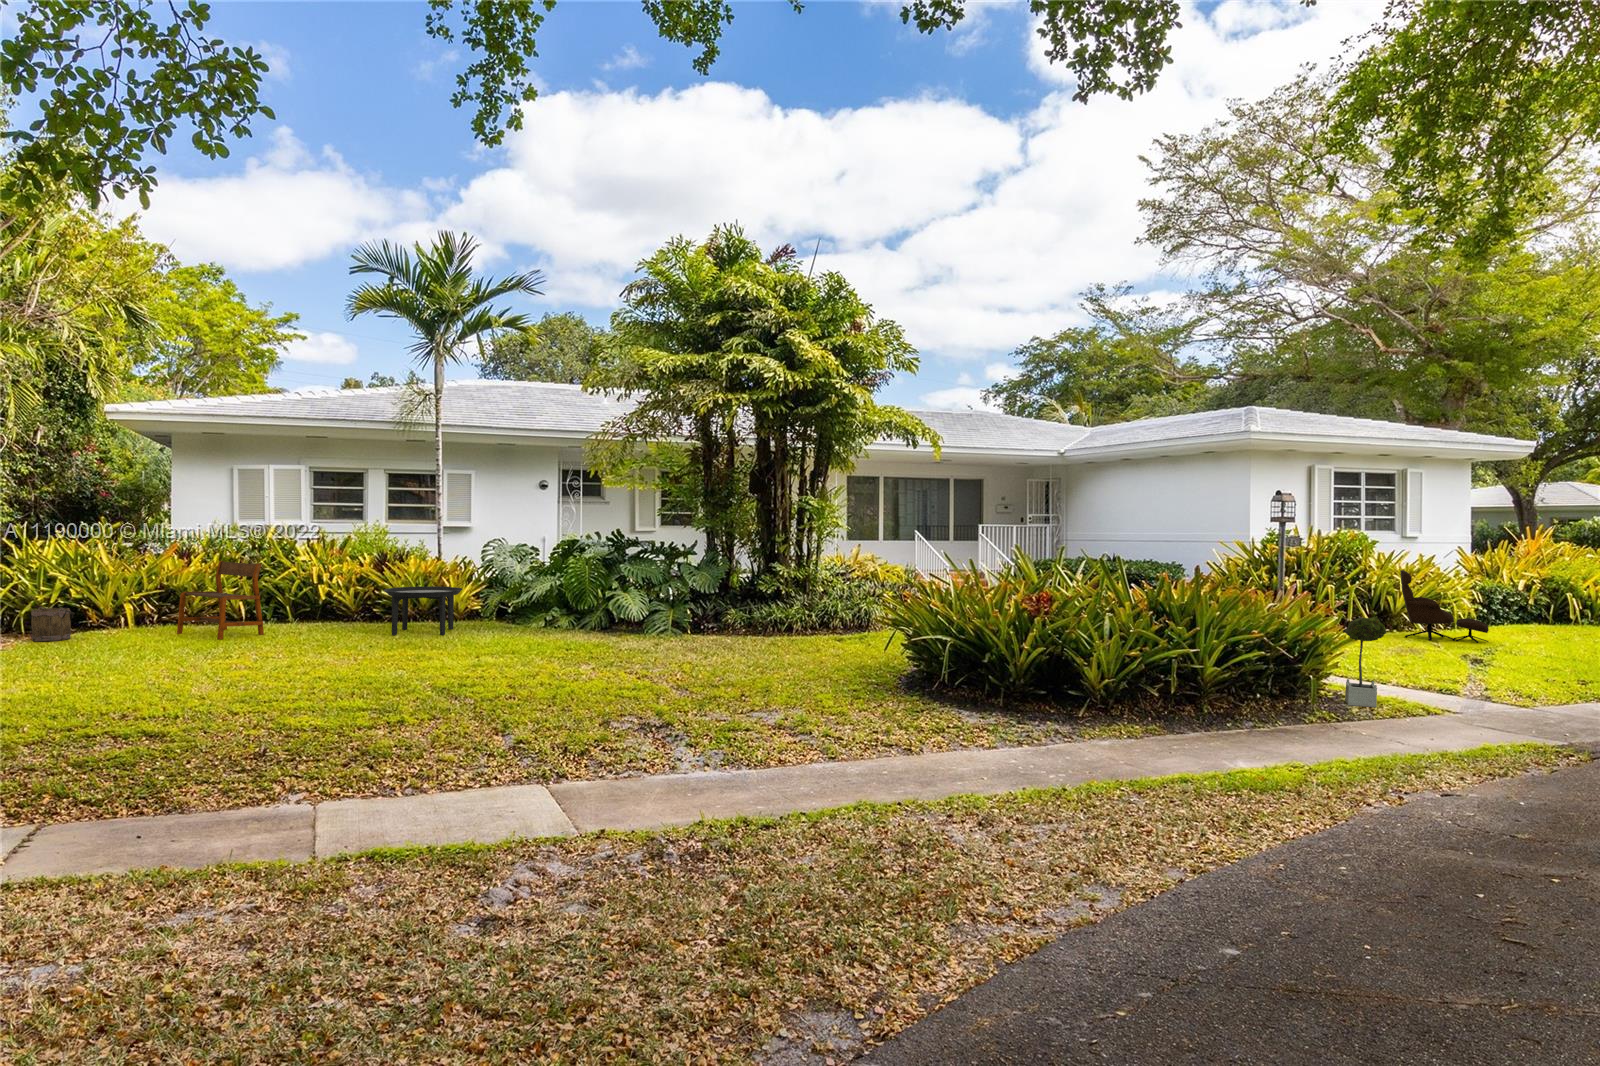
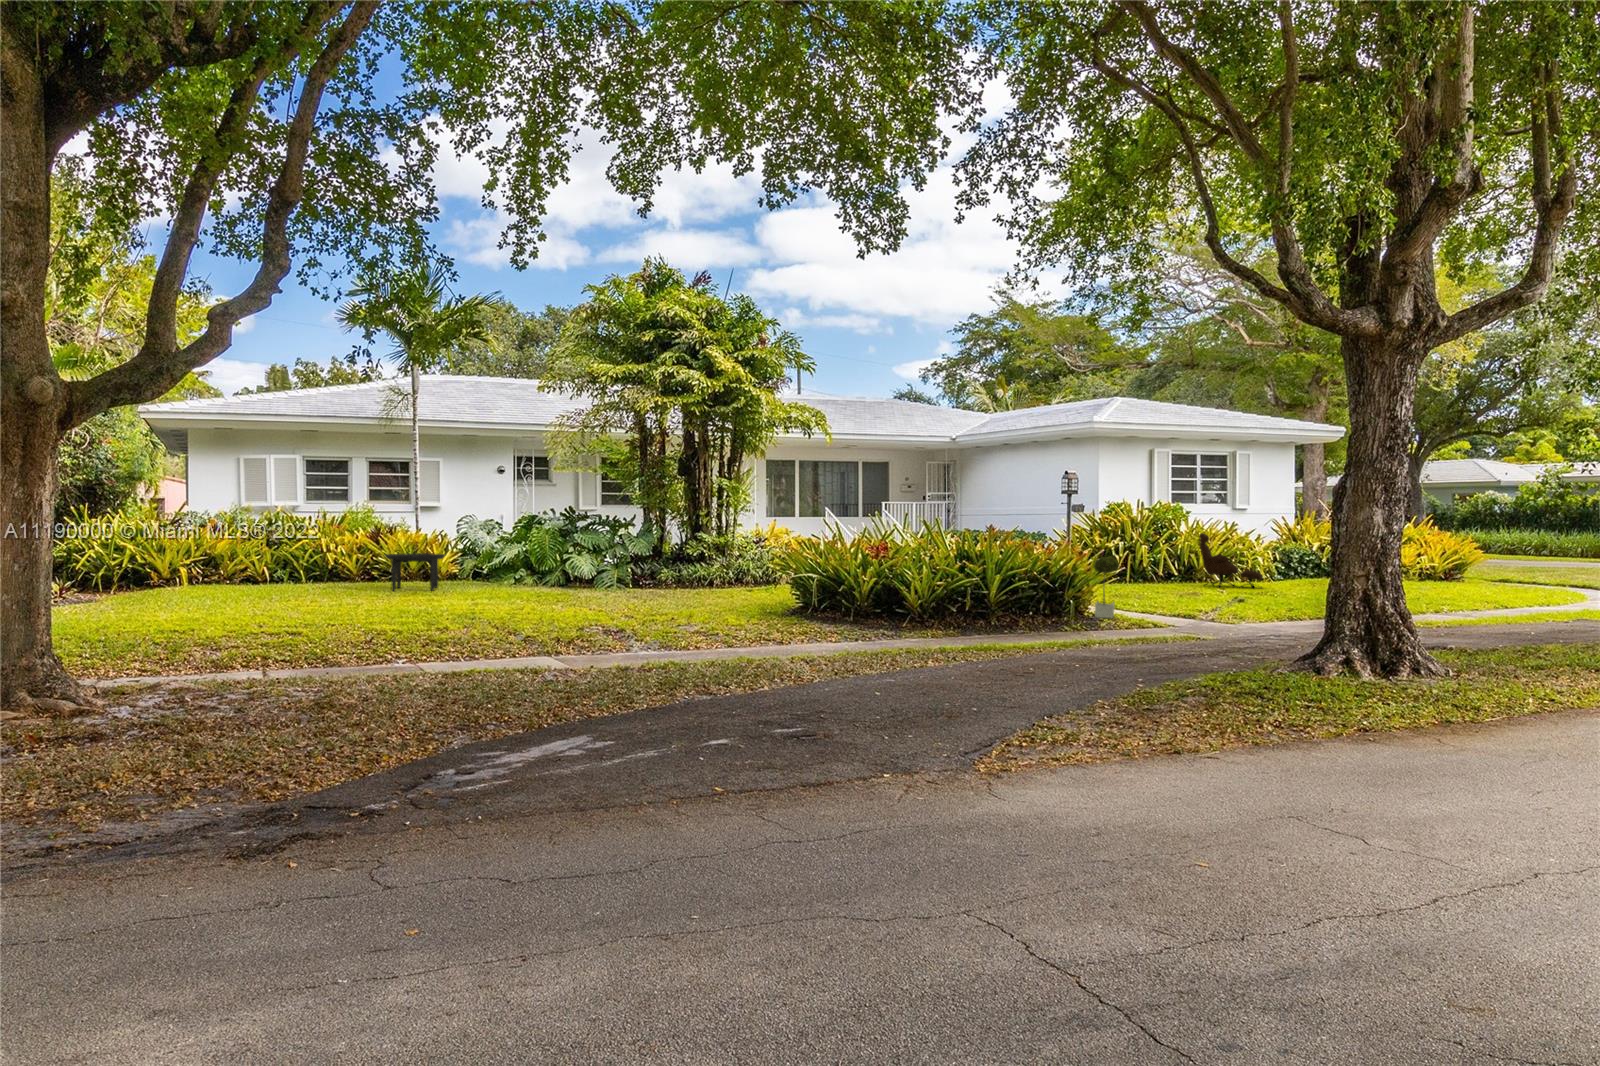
bench: present [177,561,264,640] -> none [216,533,288,594]
bucket: present [31,607,75,641] -> none [106,570,138,597]

